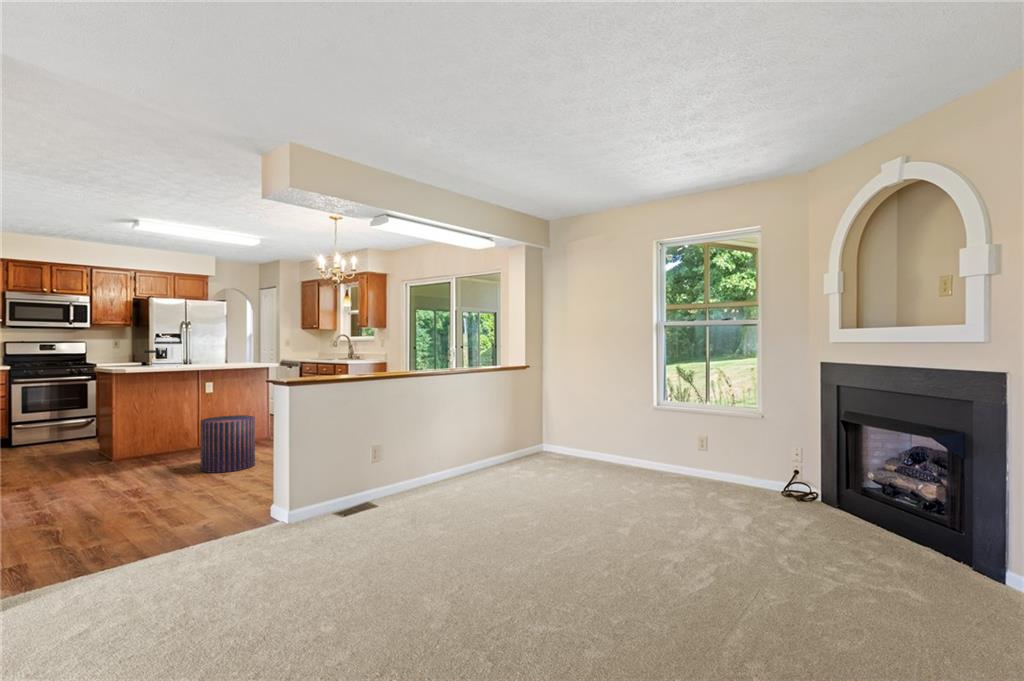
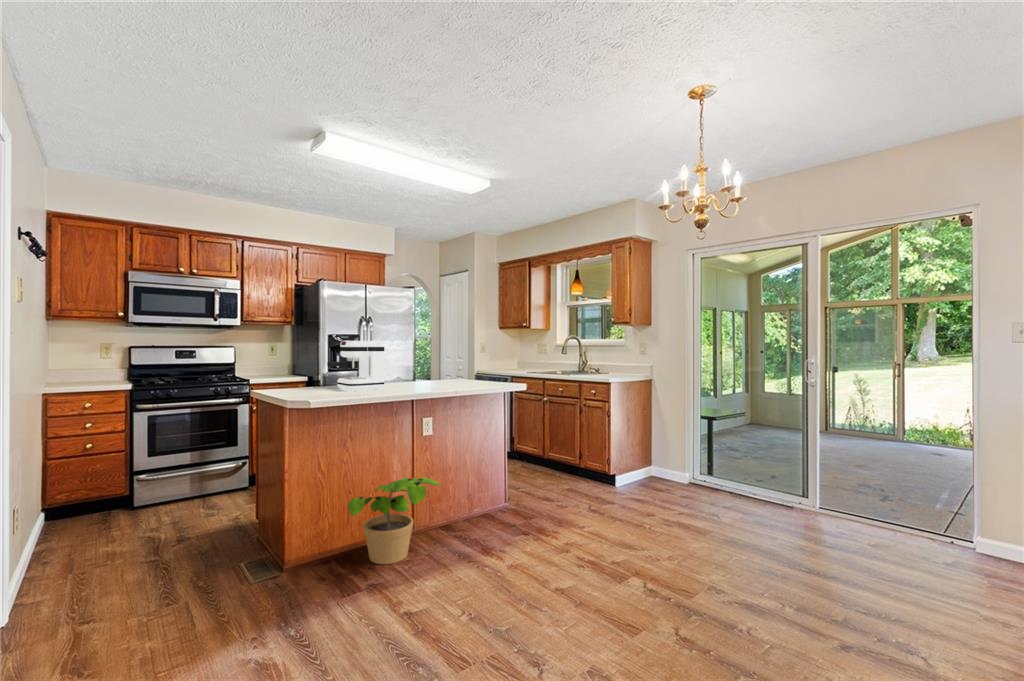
potted plant: none [148,409,201,458] -> present [348,477,440,564]
pouf: present [200,415,255,473] -> none [469,498,572,649]

